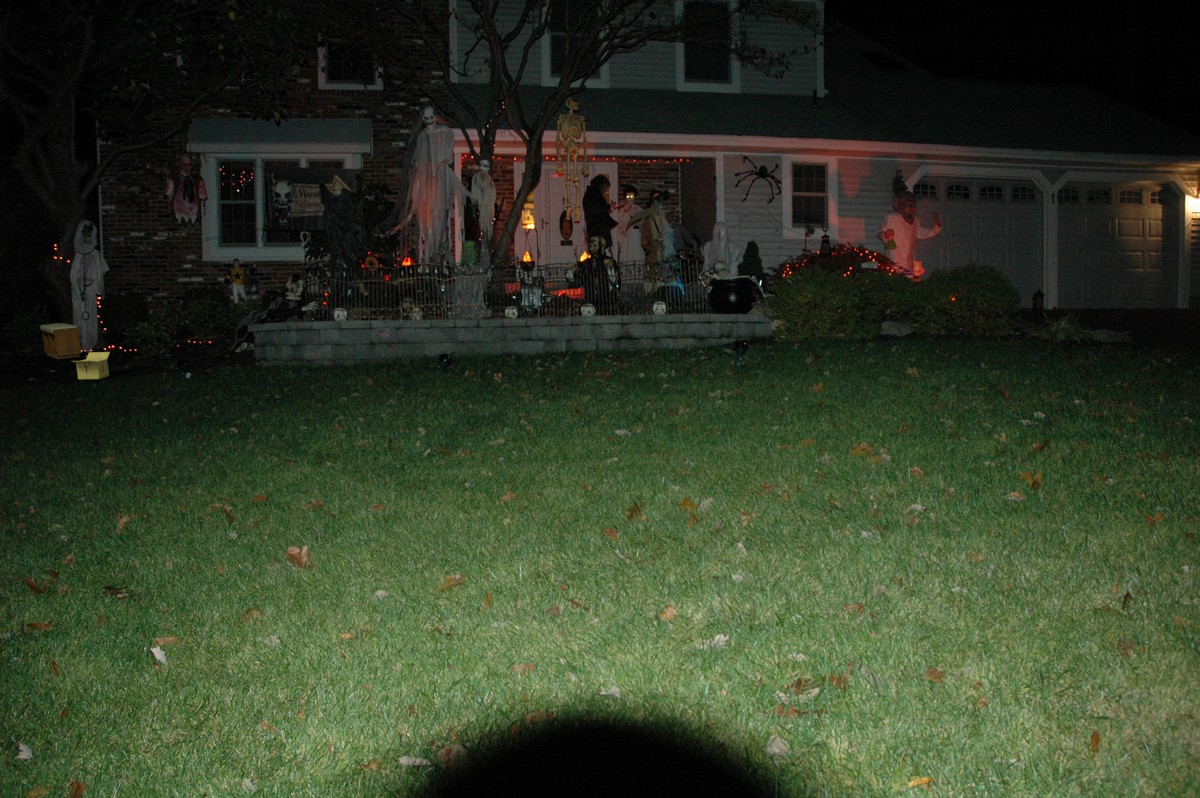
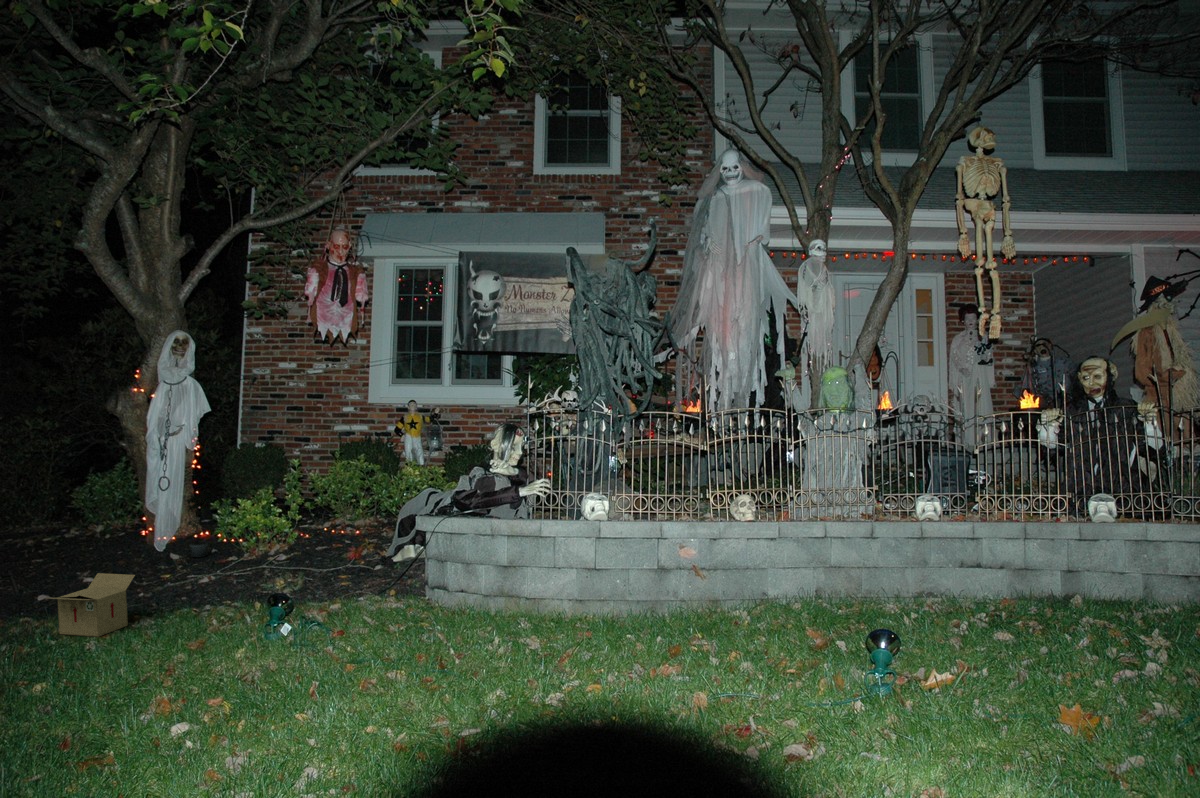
potted plant: none [103,315,122,357] -> present [186,486,214,557]
bench: present [40,323,82,359] -> none [100,493,152,555]

